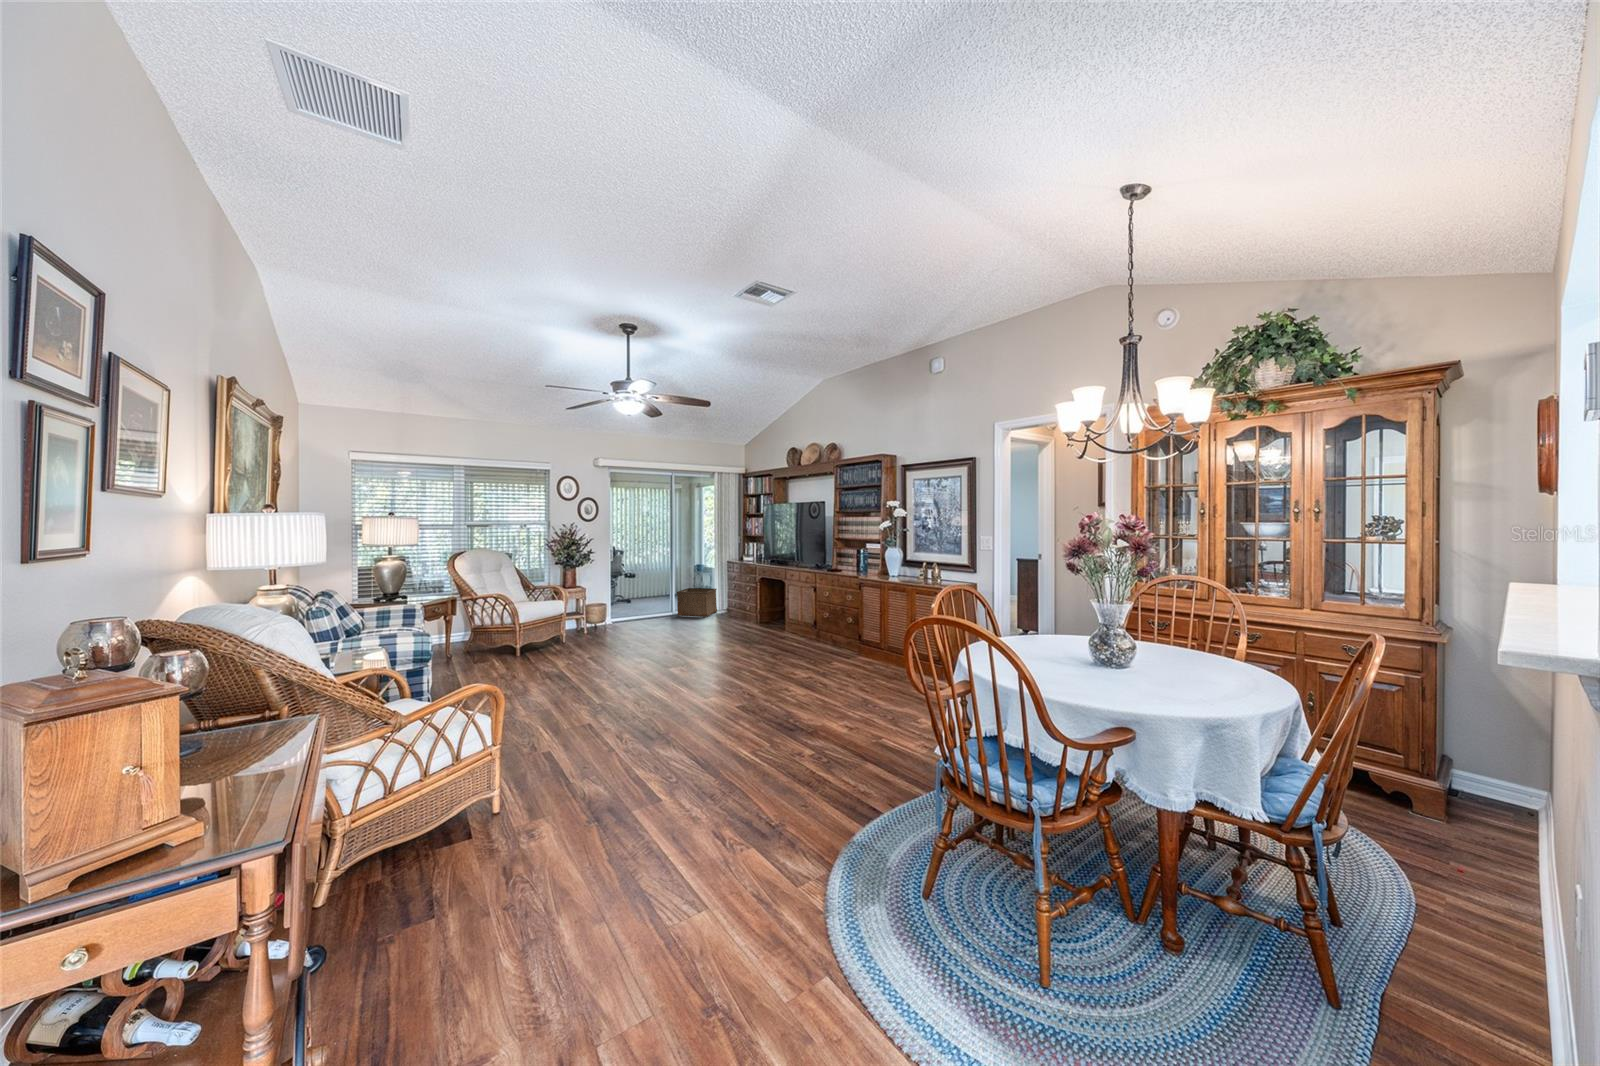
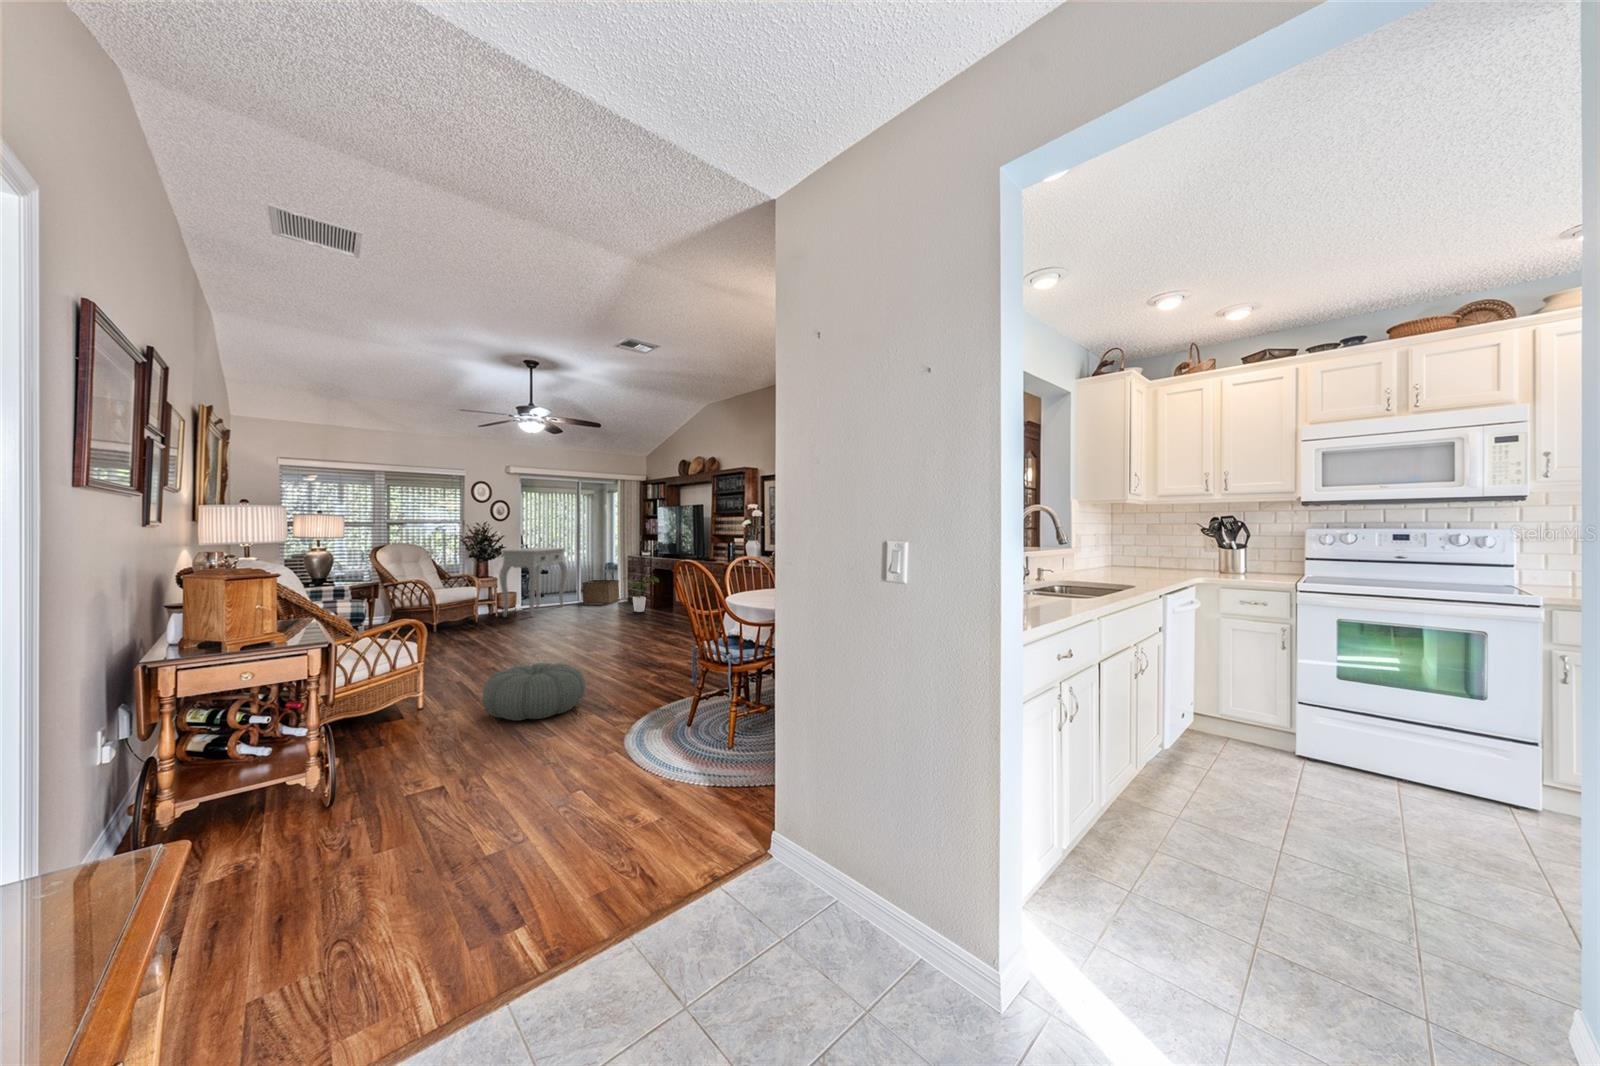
console table: none [588,552,661,635] -> present [499,547,567,617]
house plant: none [725,586,768,629] -> present [624,576,659,612]
pouf: none [585,734,726,837] -> present [483,663,586,721]

